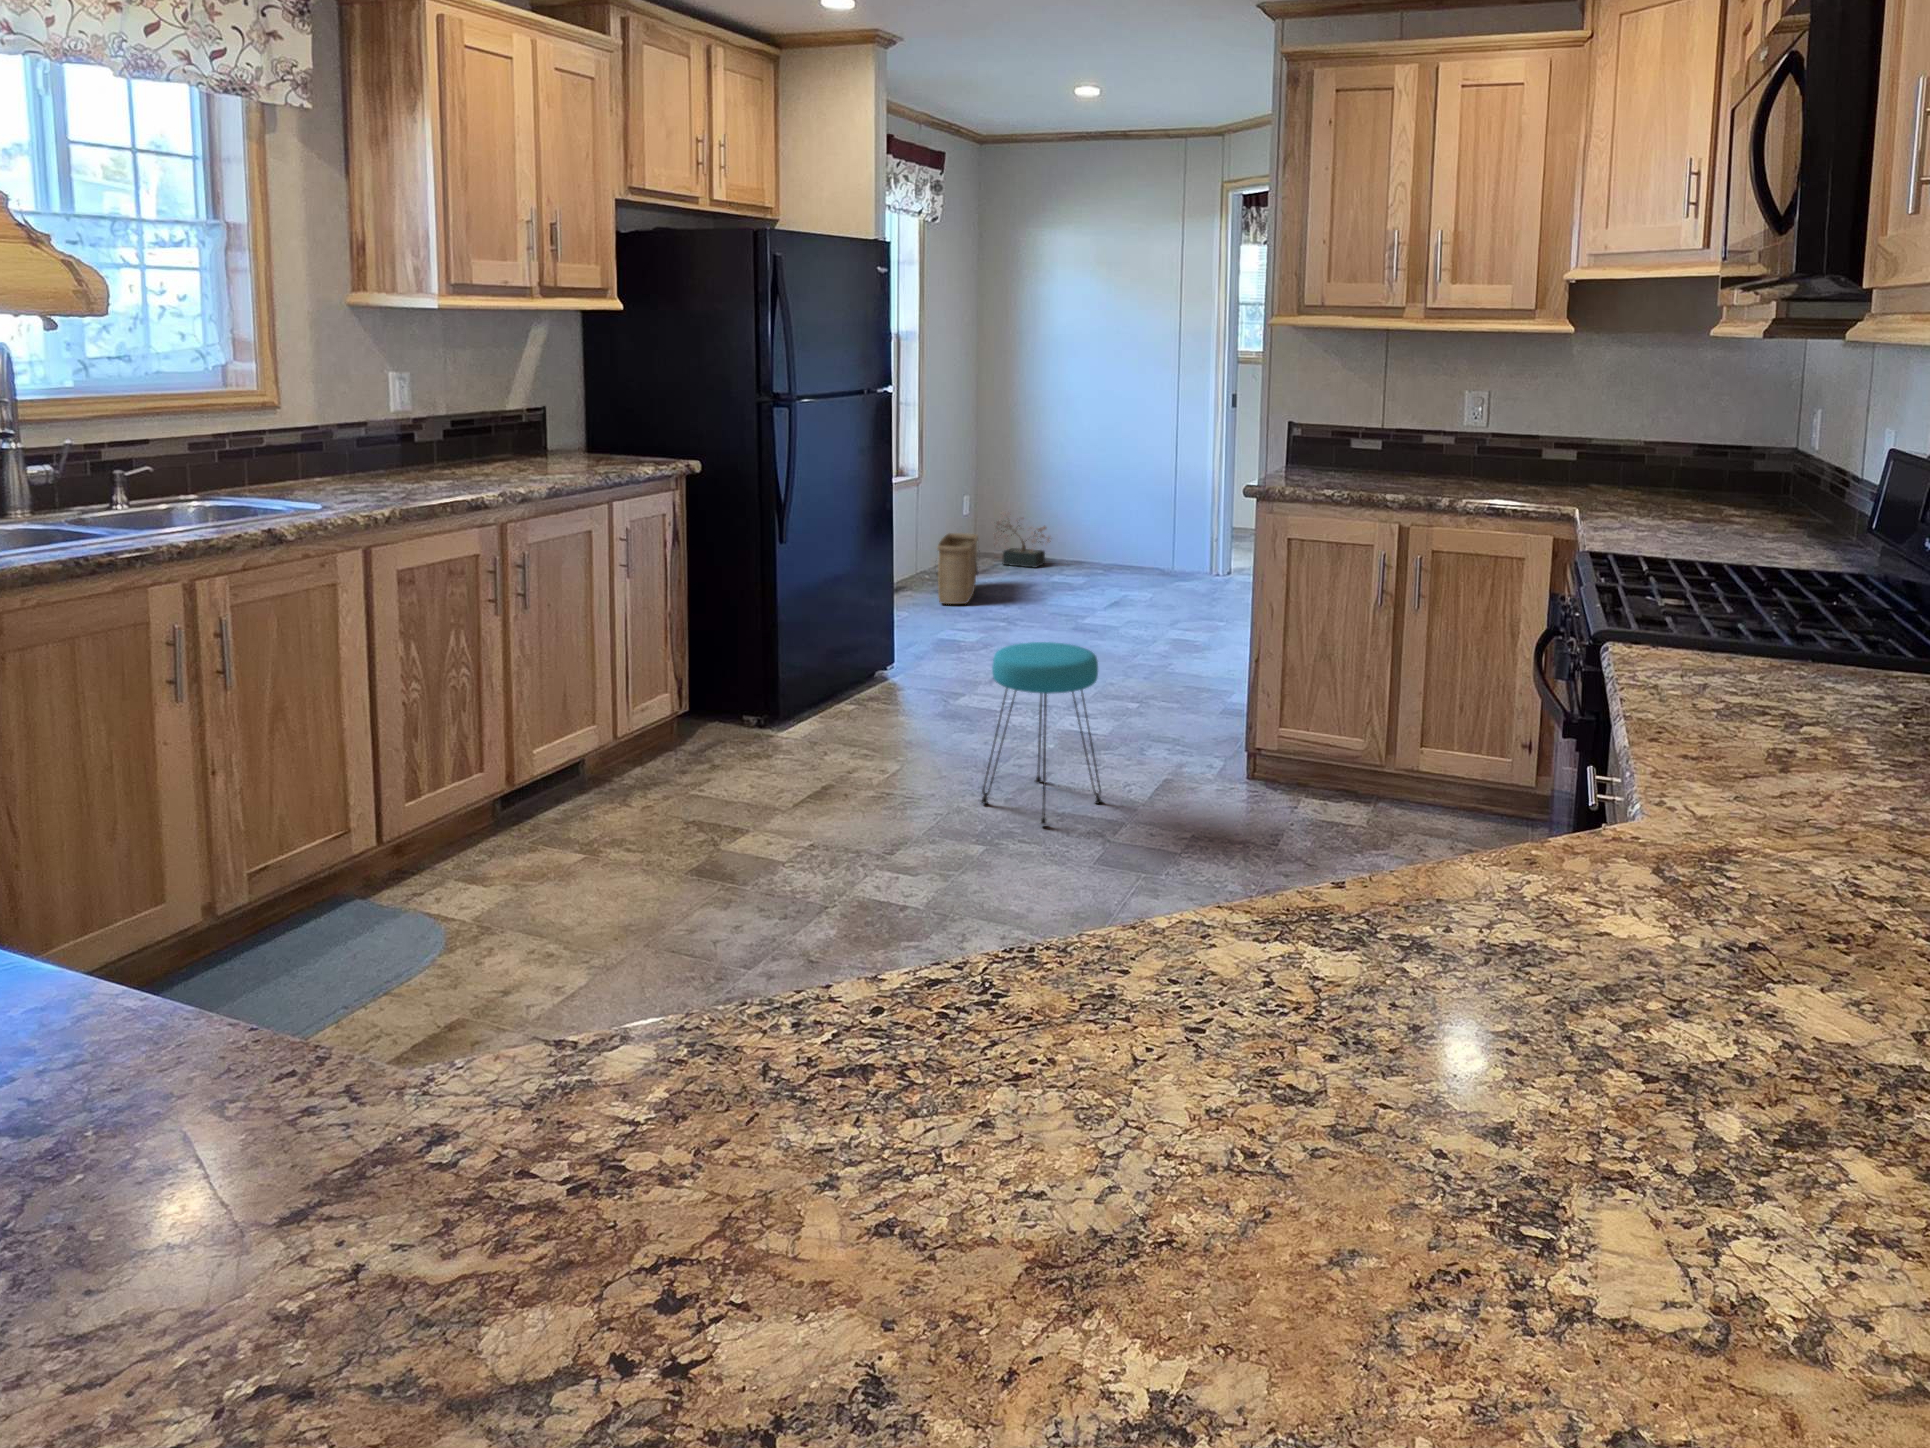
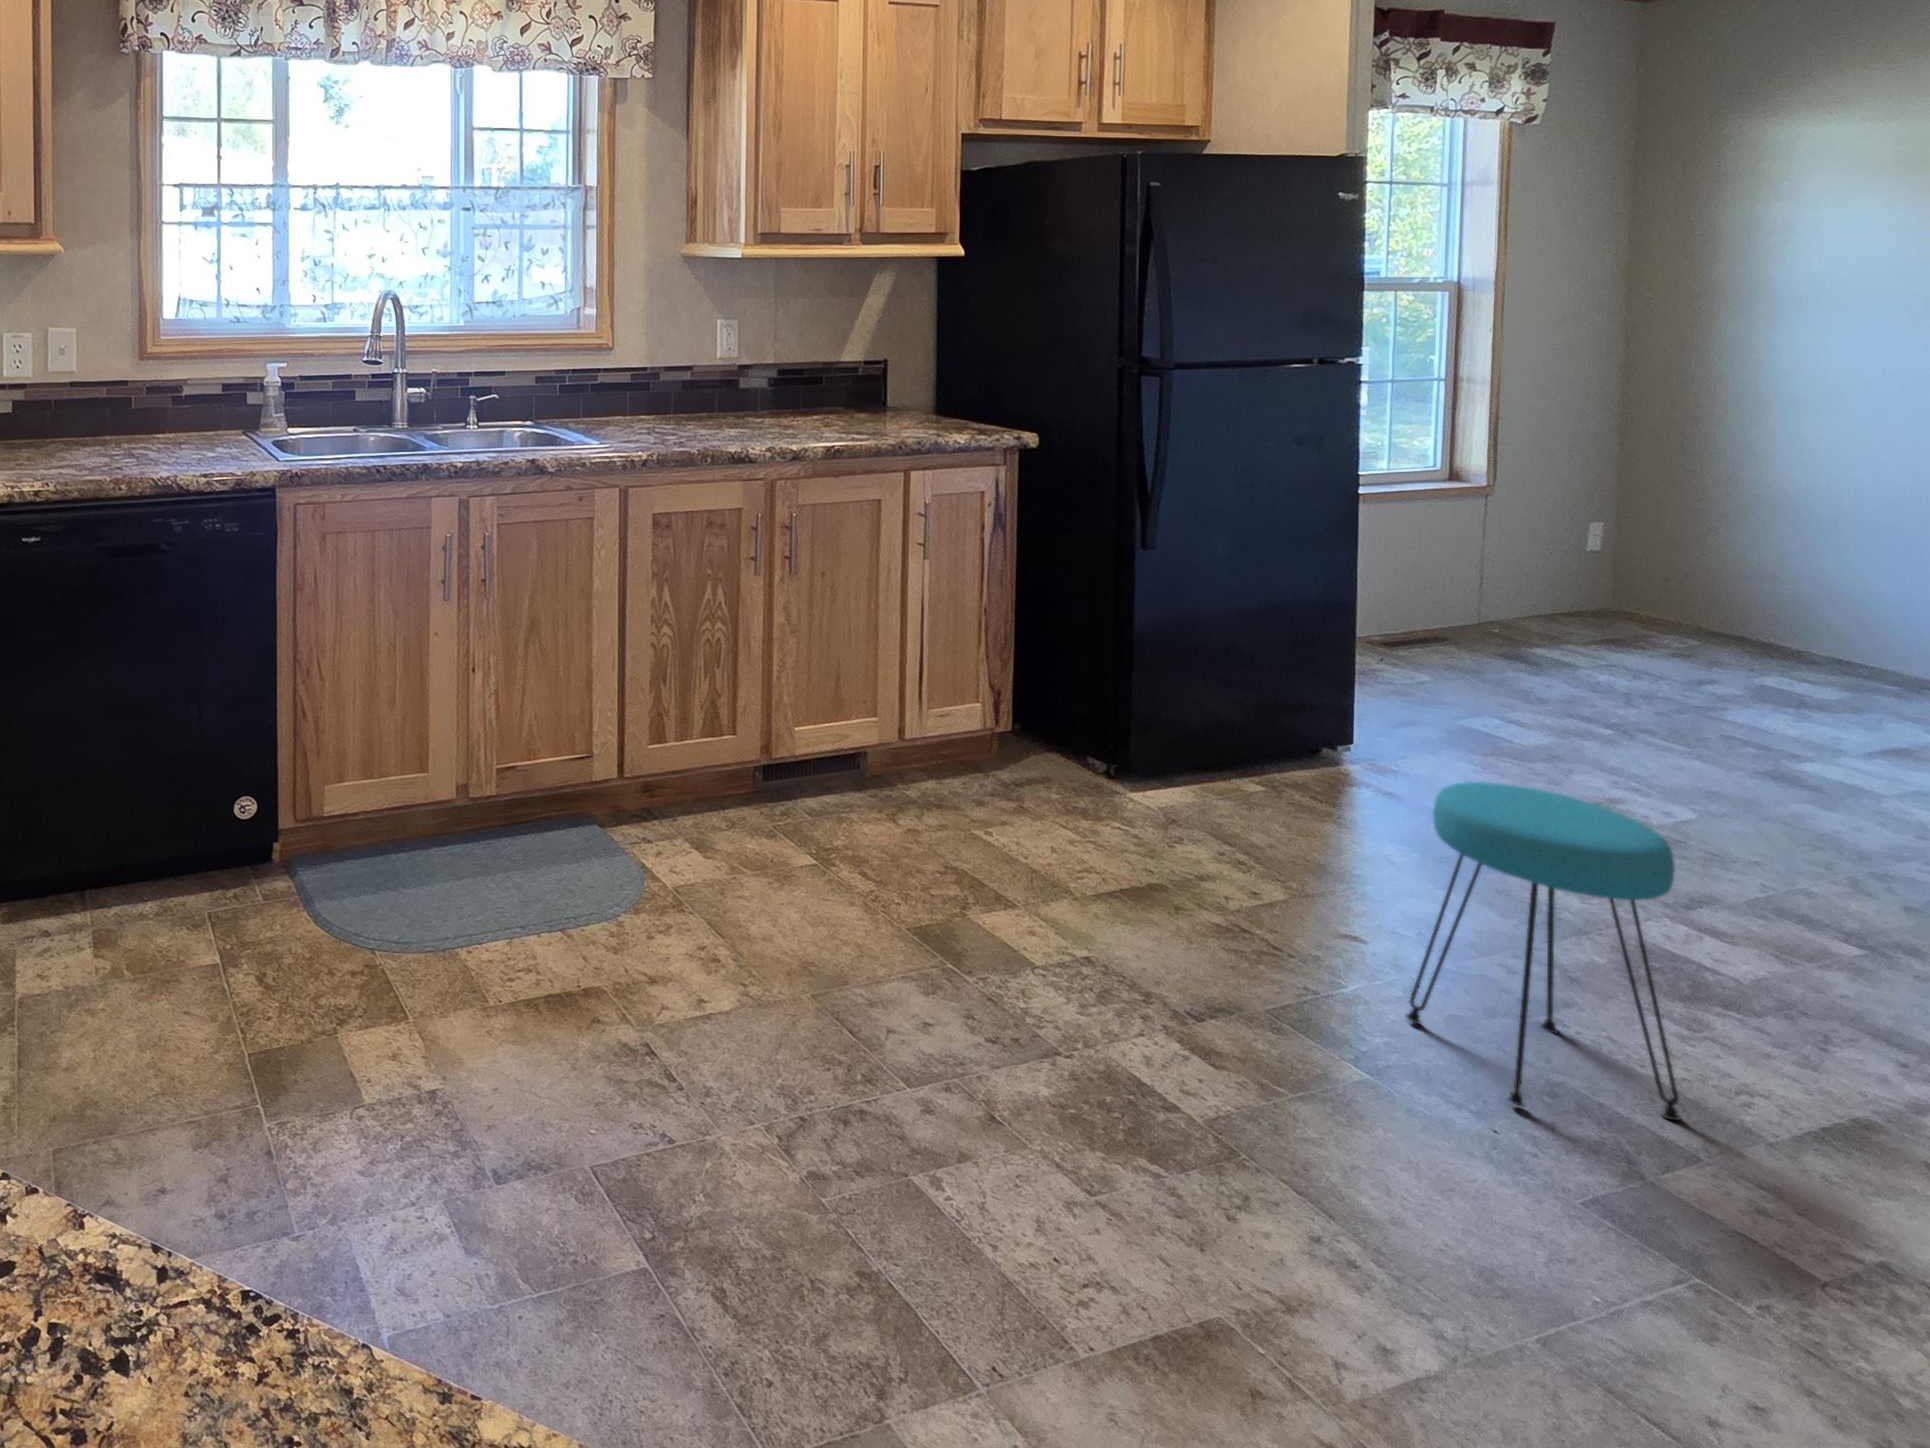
decorative plant: present [994,512,1050,567] -> none [1653,568,1802,673]
basket: present [936,533,978,604] -> none [1503,586,1605,701]

